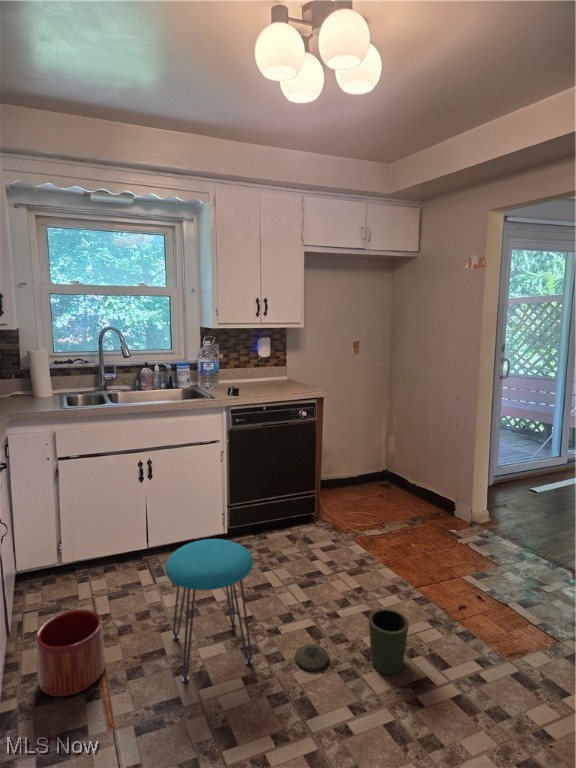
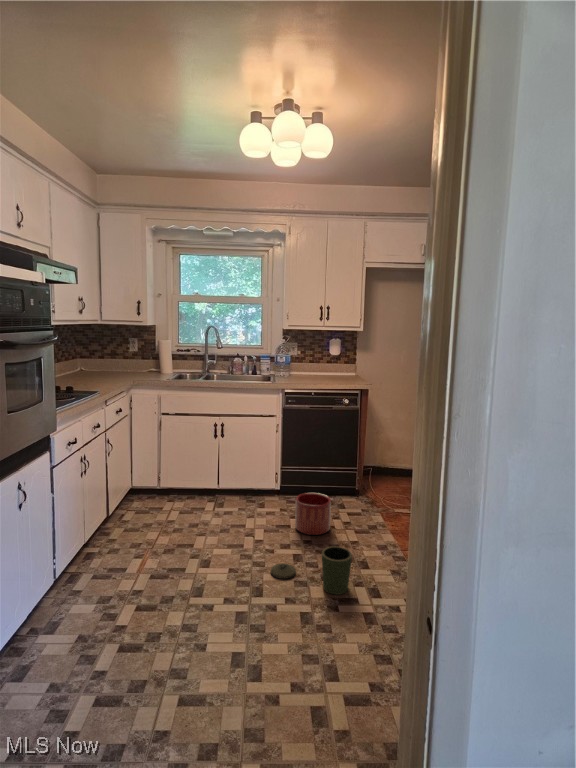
stool: present [165,539,253,682] -> none [191,475,252,565]
planter: present [36,610,104,696] -> present [295,493,331,535]

